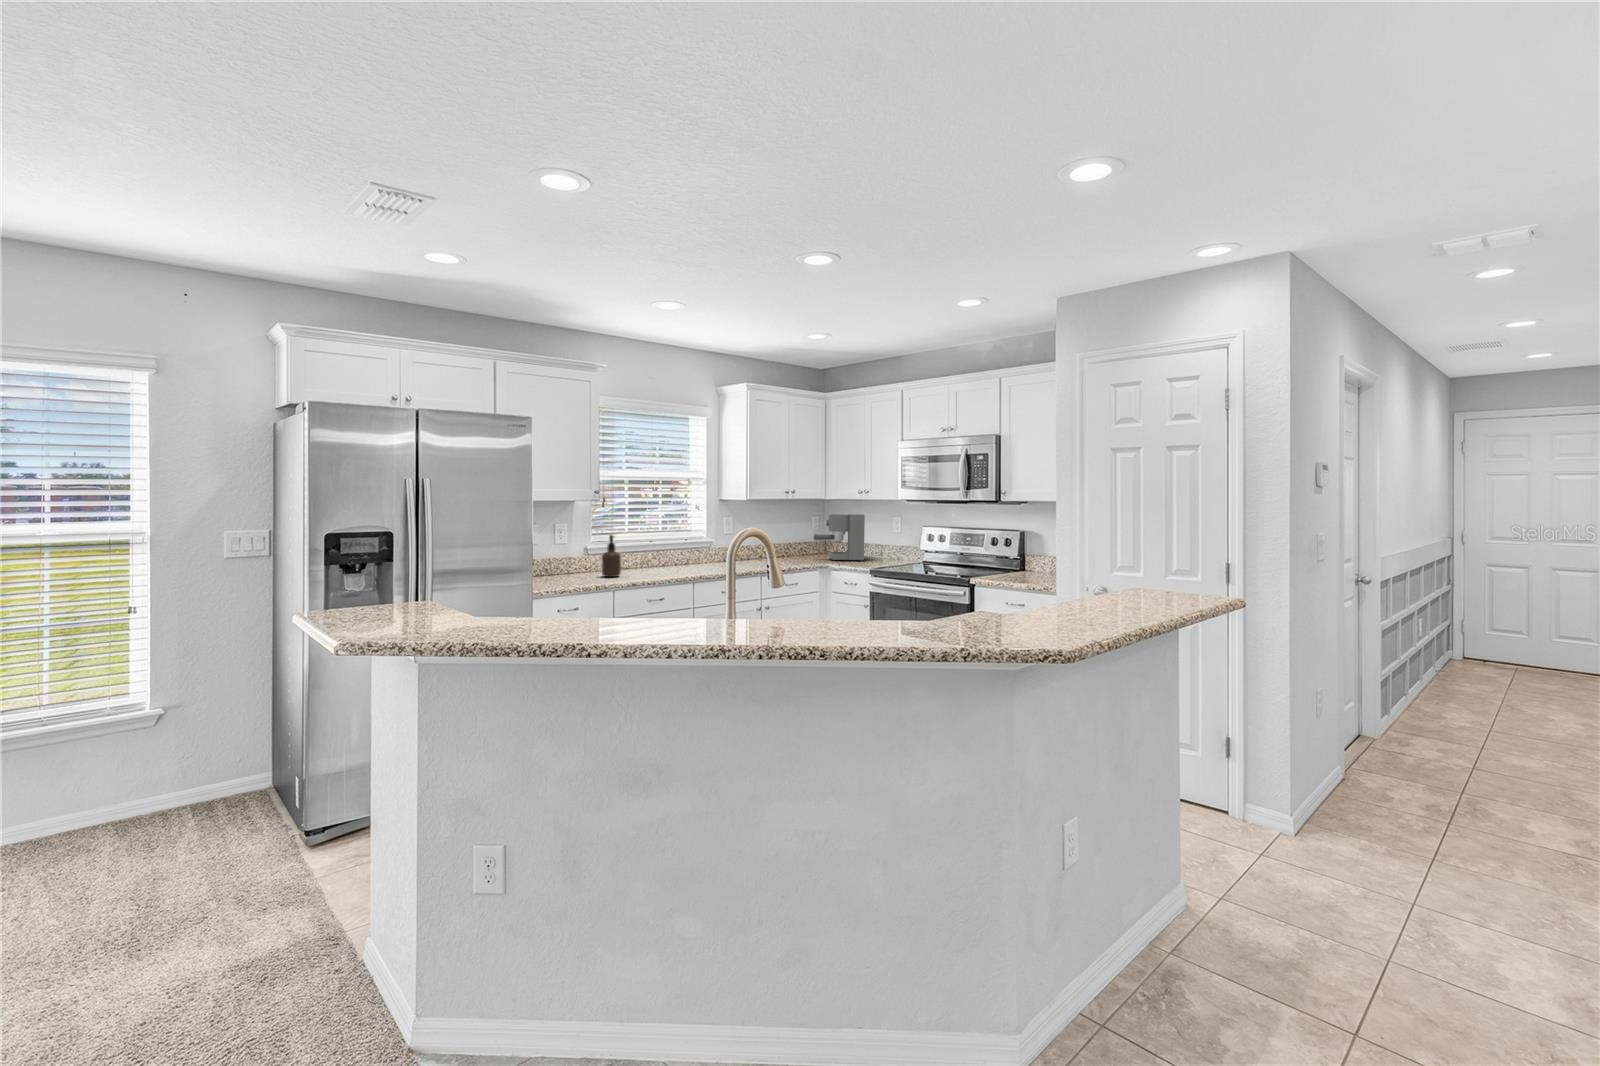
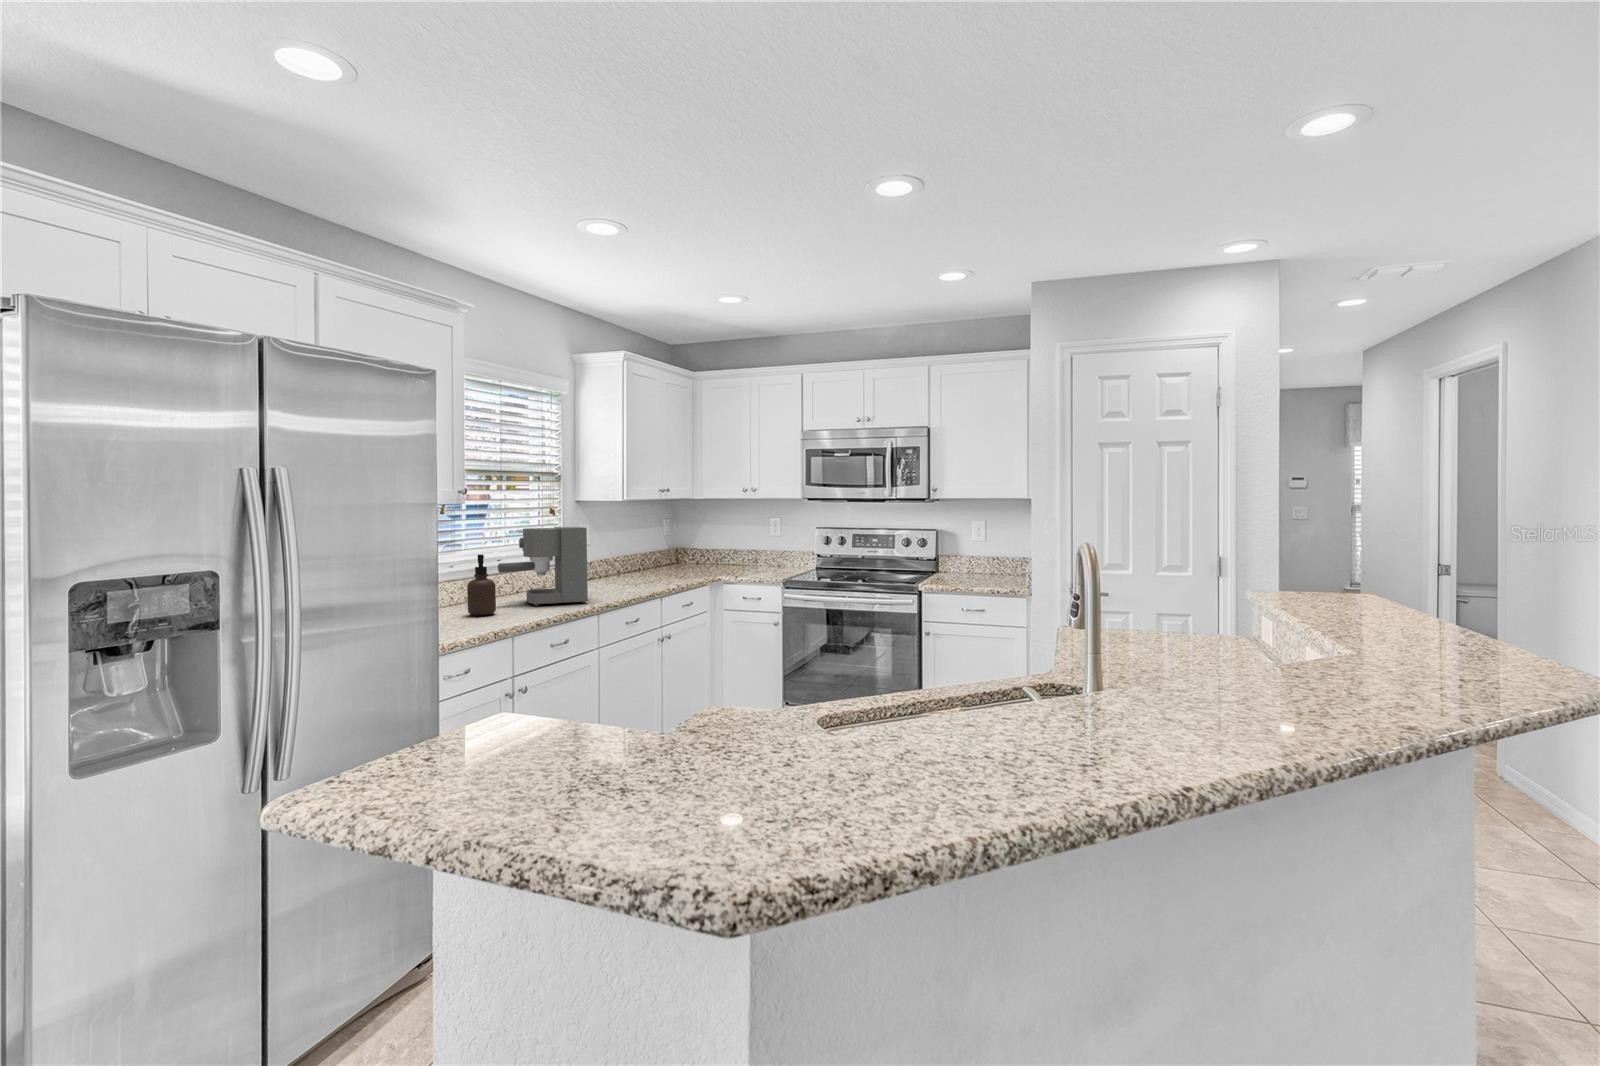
coffee maker: present [814,514,865,561] -> present [498,527,588,606]

